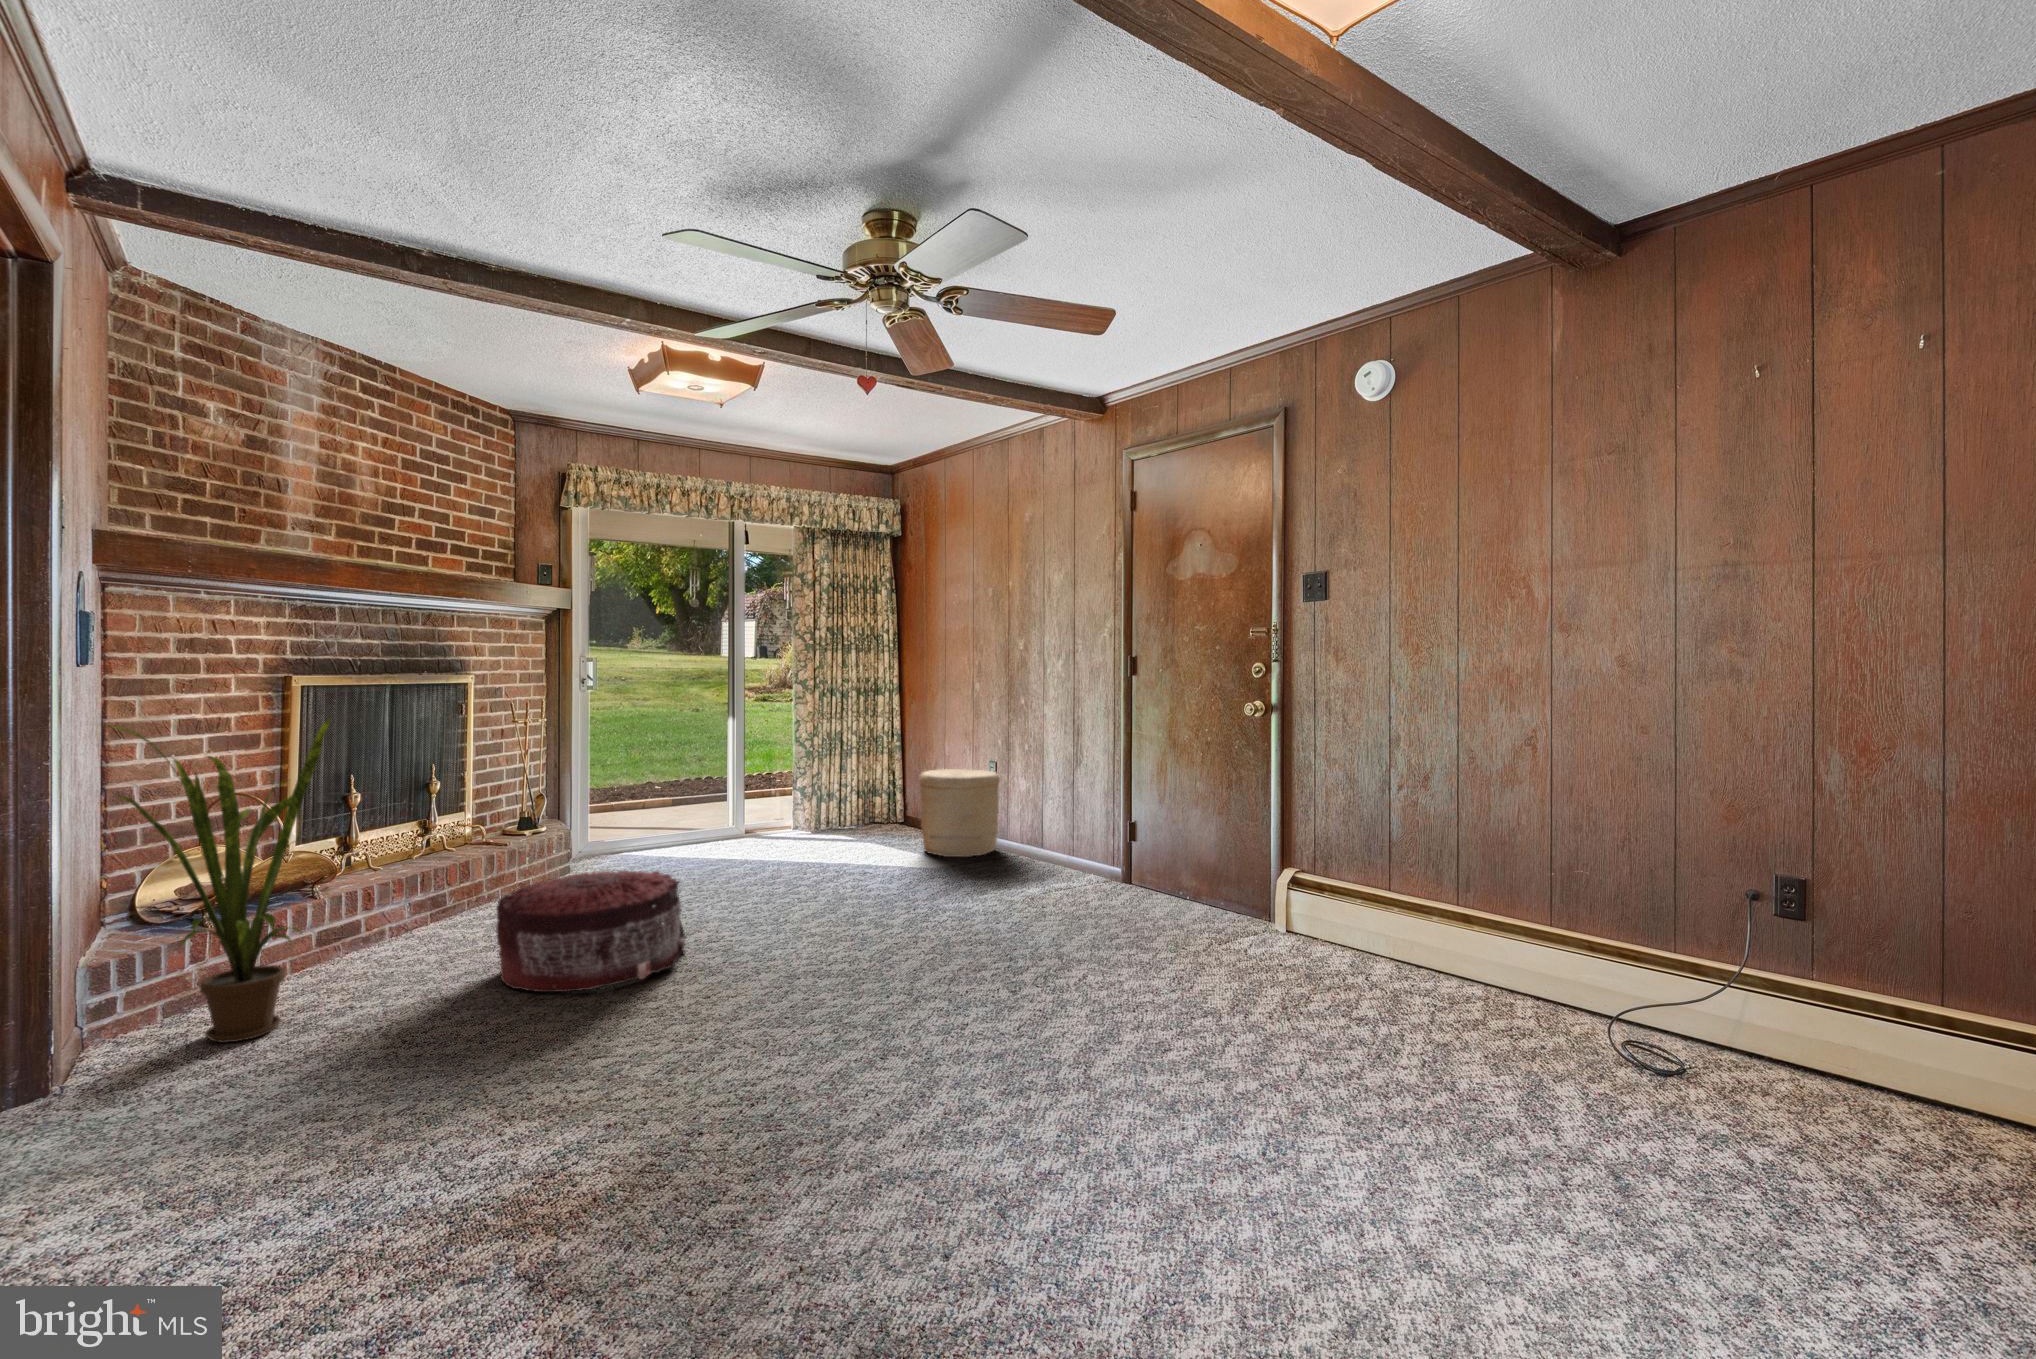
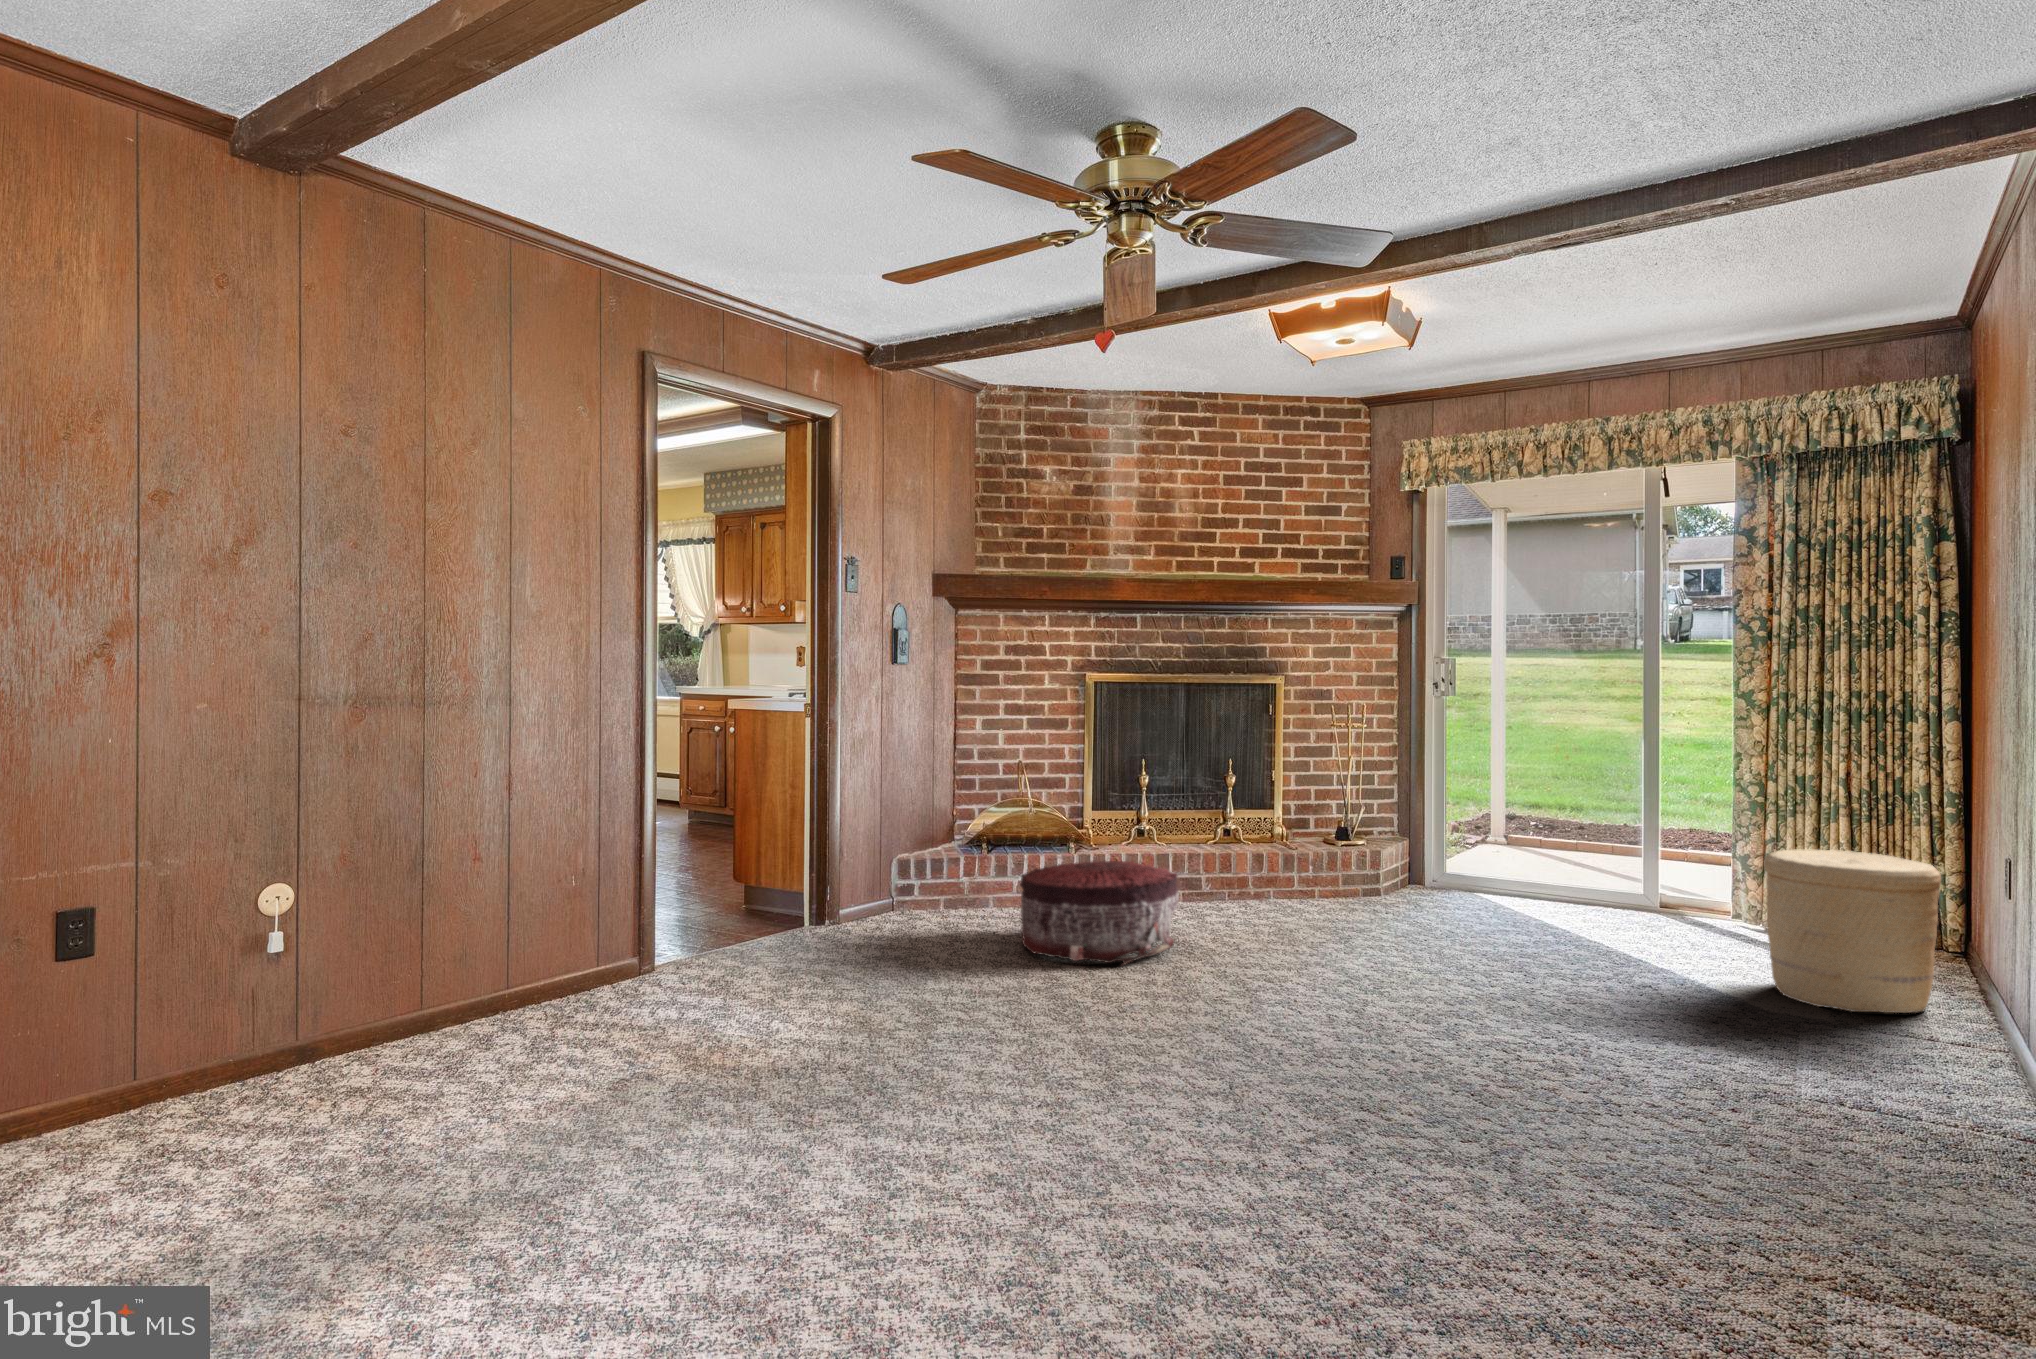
house plant: present [107,718,330,1042] -> none [853,697,974,918]

